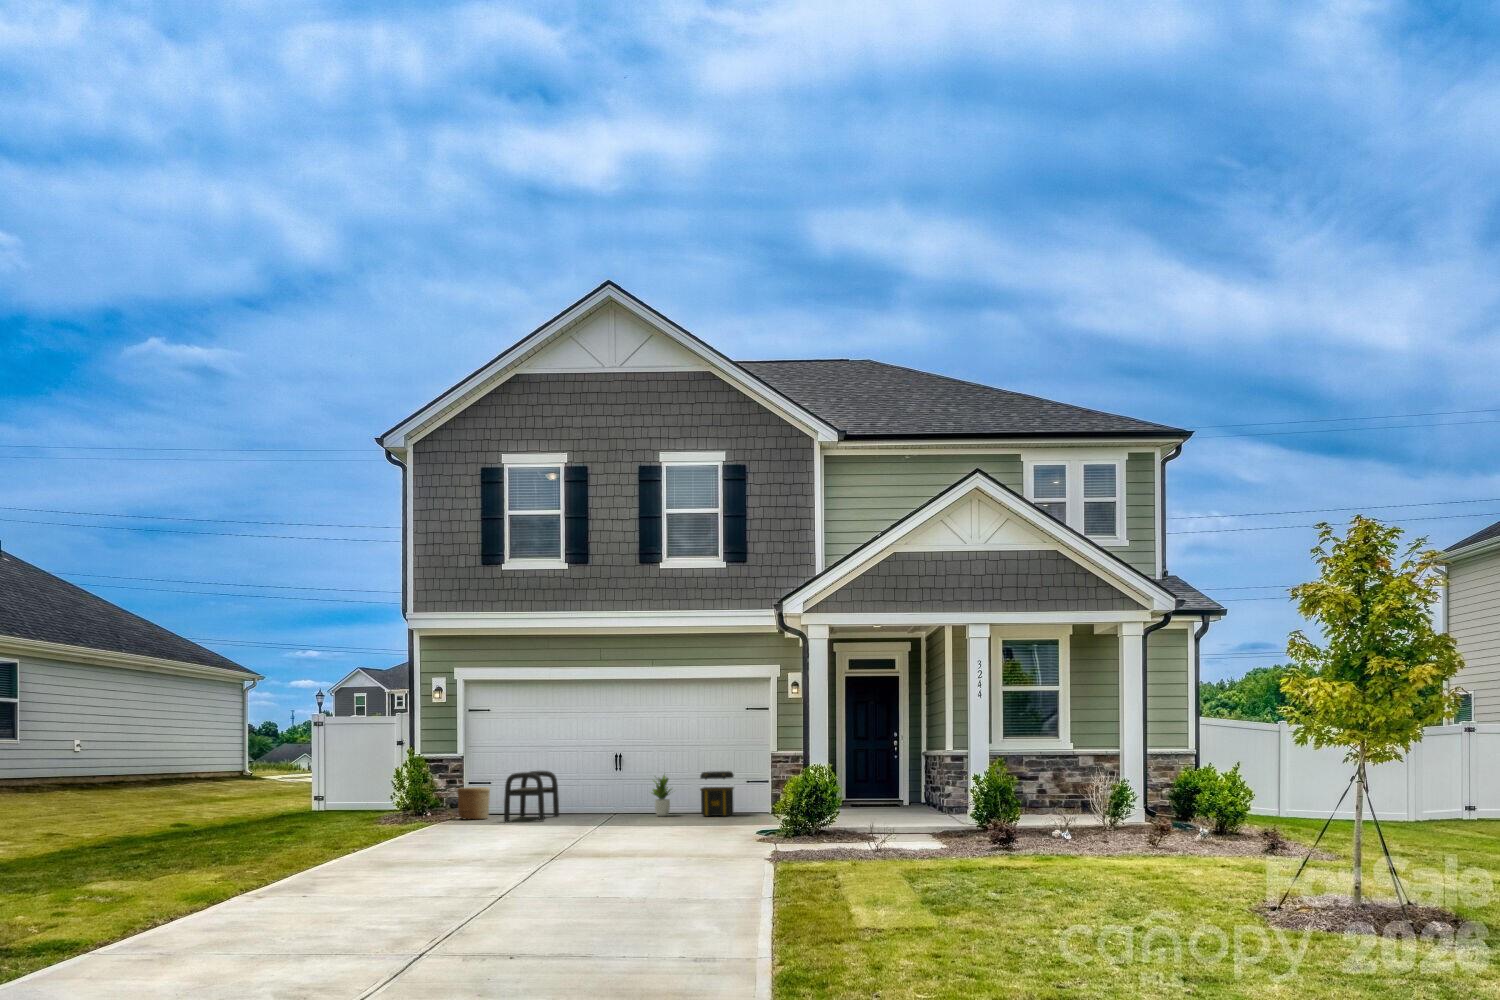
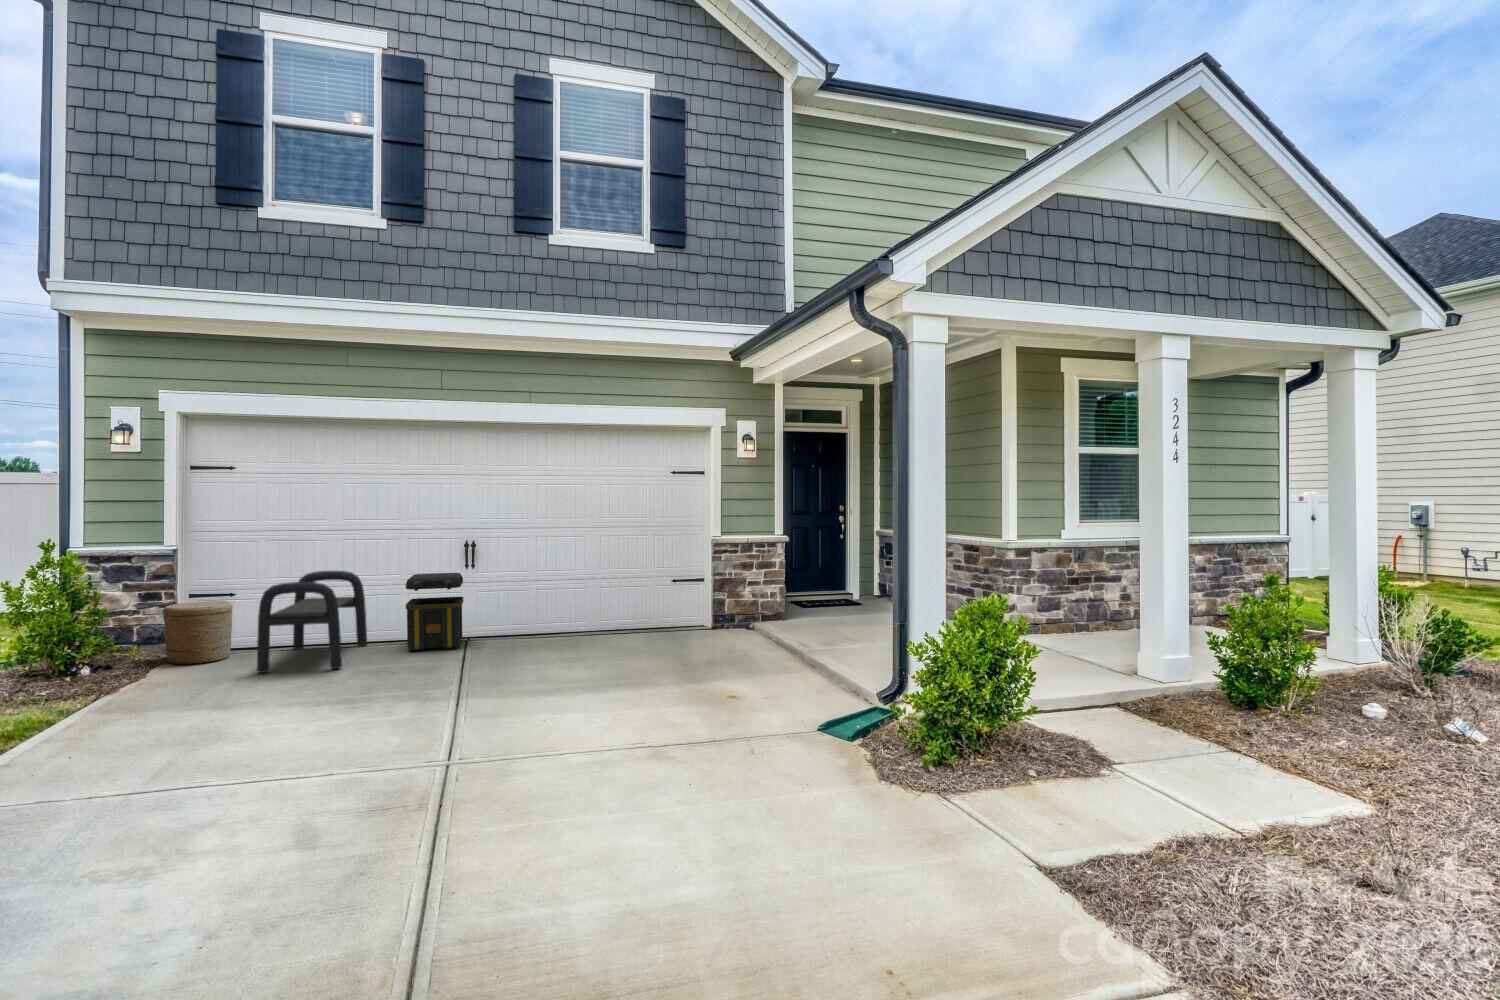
toolbox: present [700,771,734,816] -> present [406,573,464,651]
potted plant: present [653,775,672,816] -> none [523,570,569,640]

